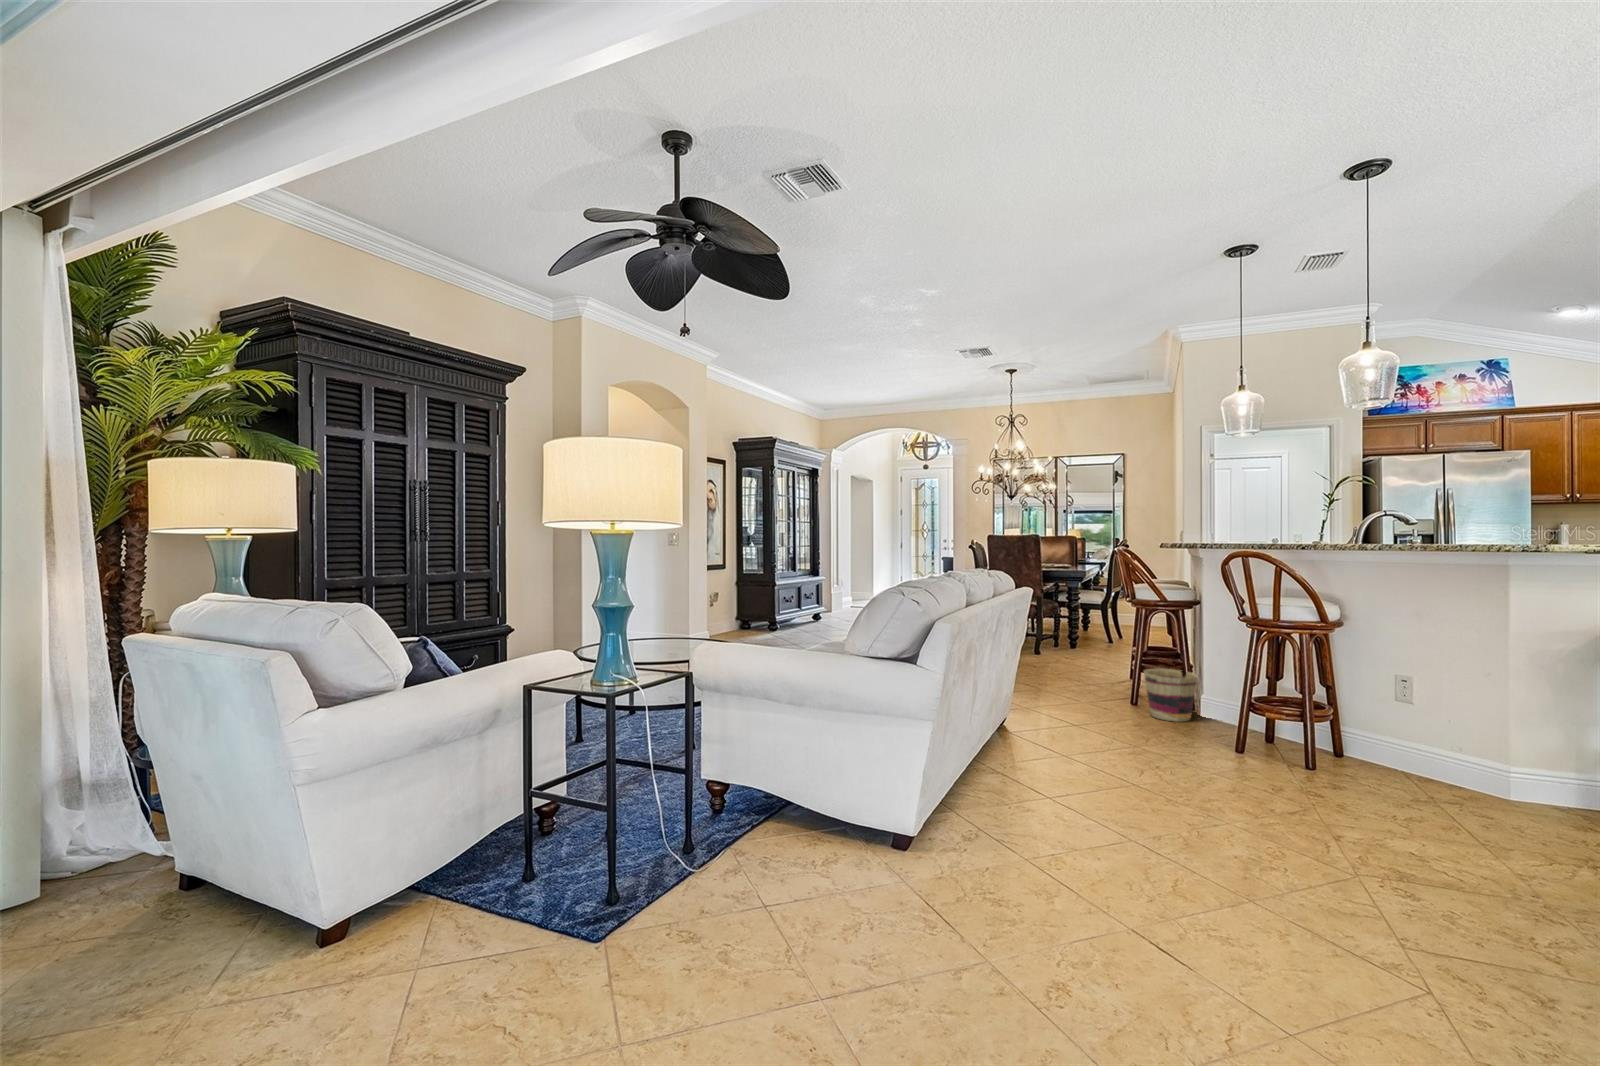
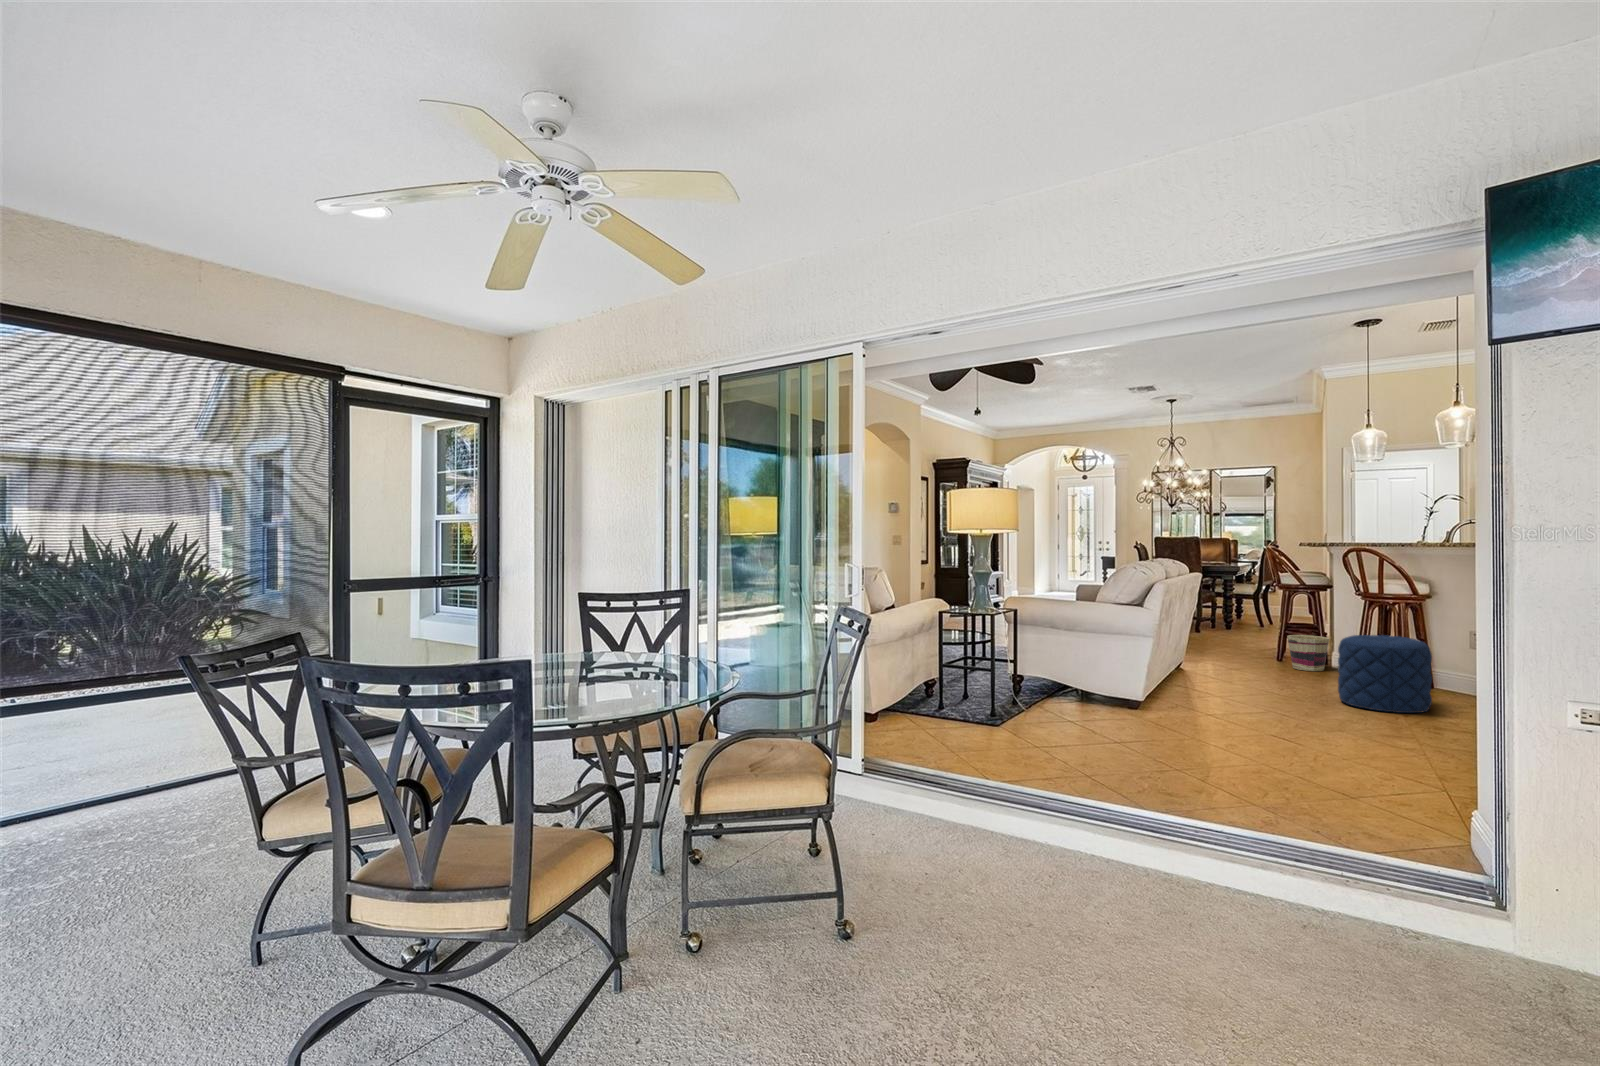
pouf: none [1225,691,1375,833] -> present [1338,635,1432,713]

